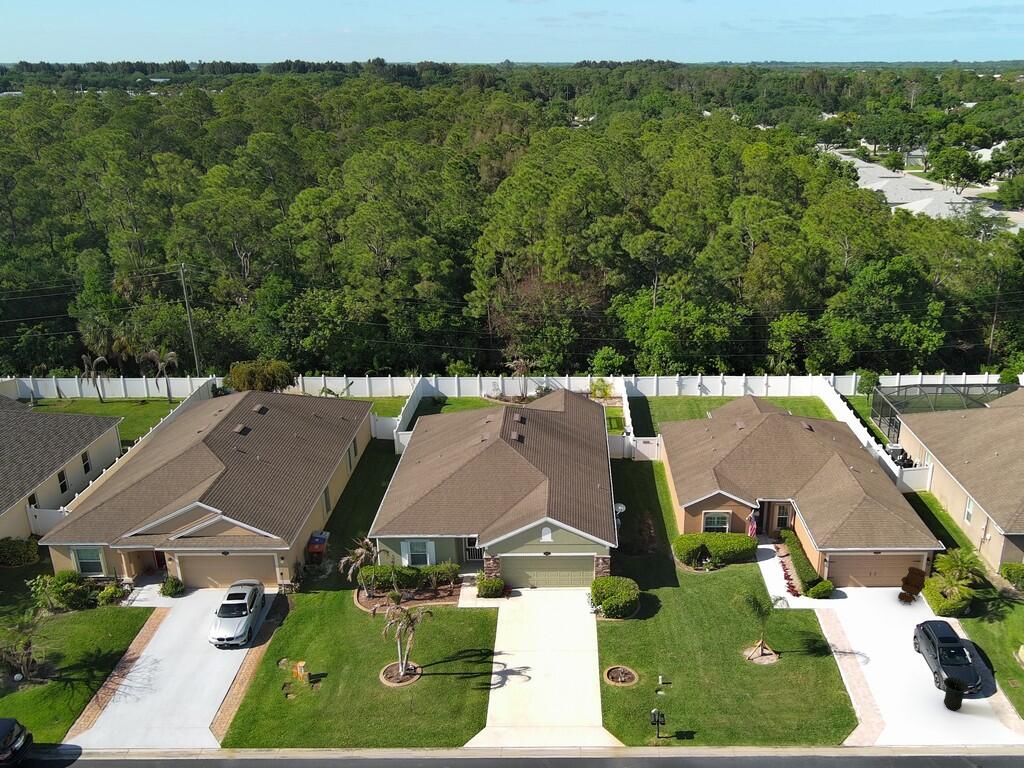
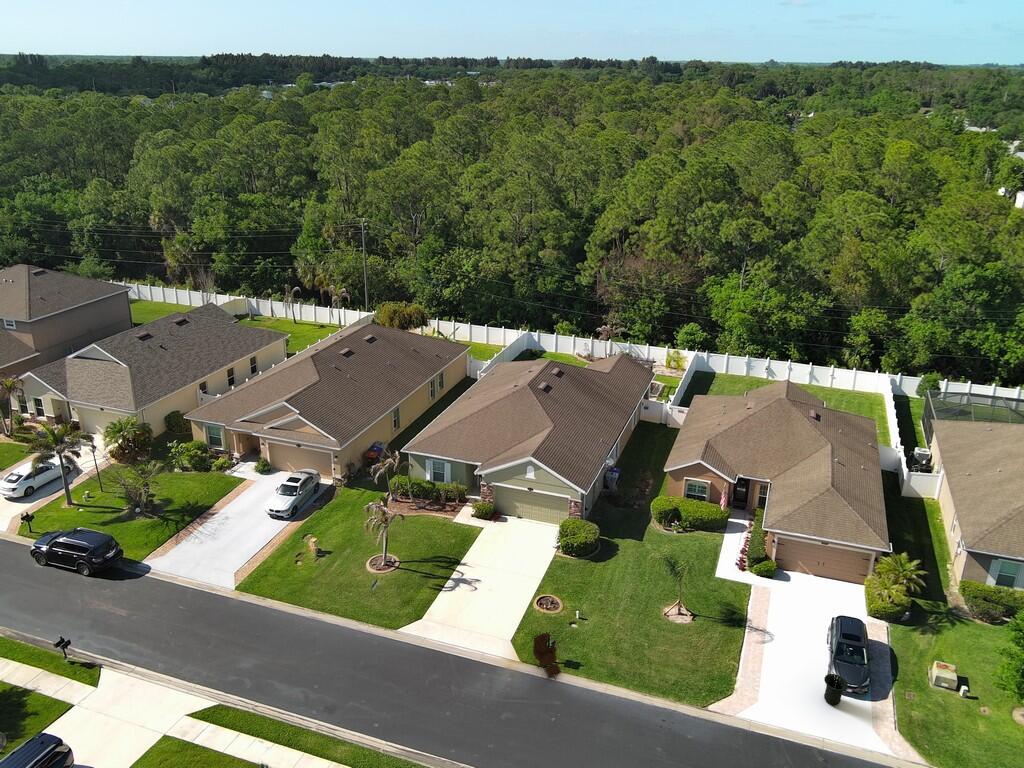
lounge chair: present [898,567,926,605] -> present [533,633,561,678]

